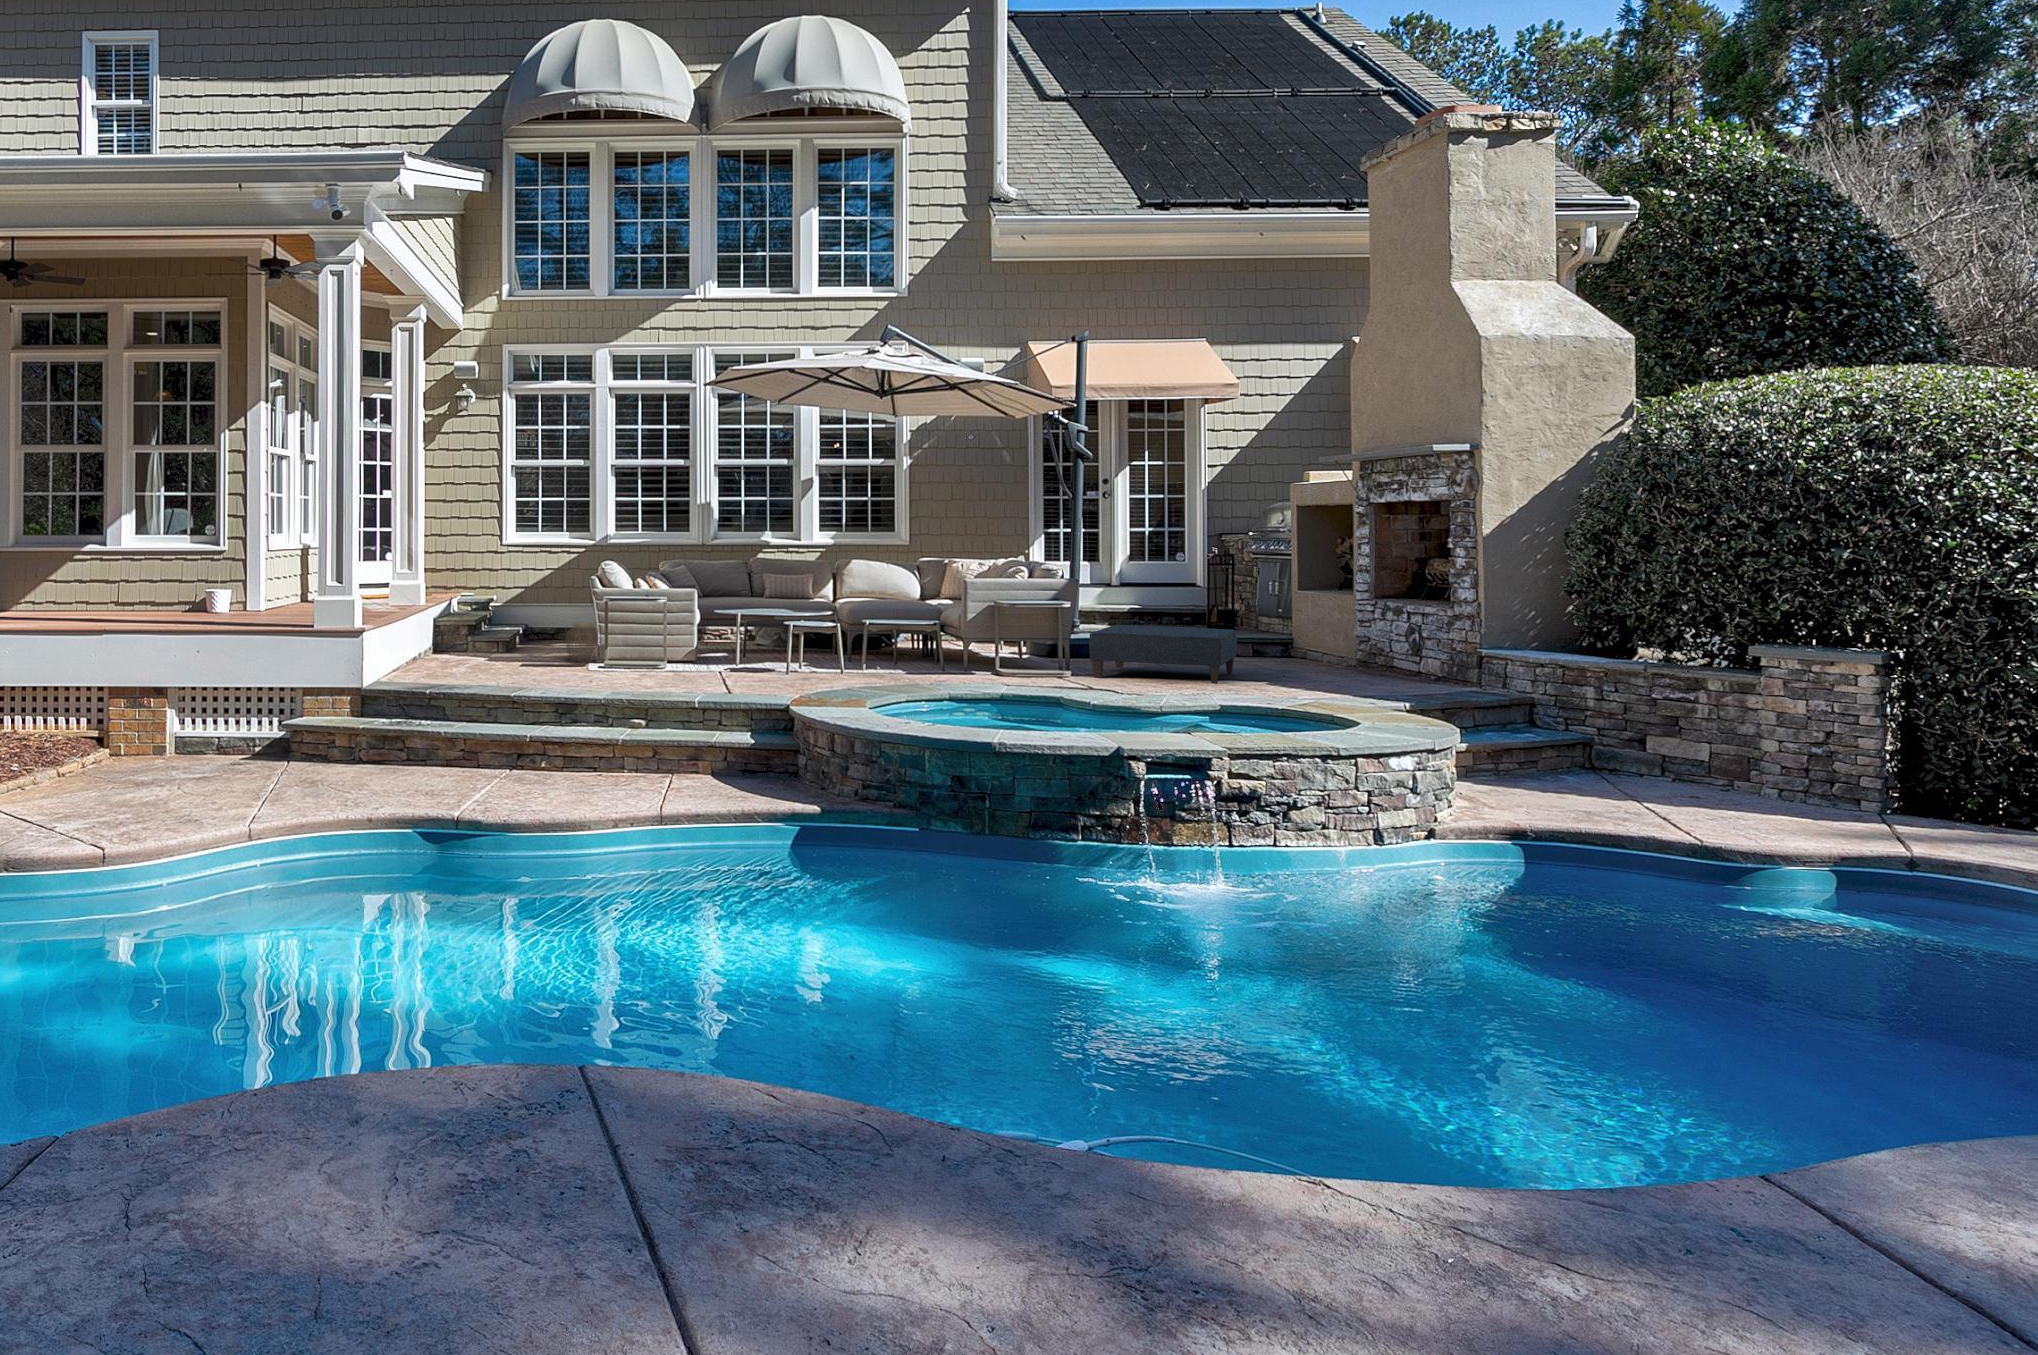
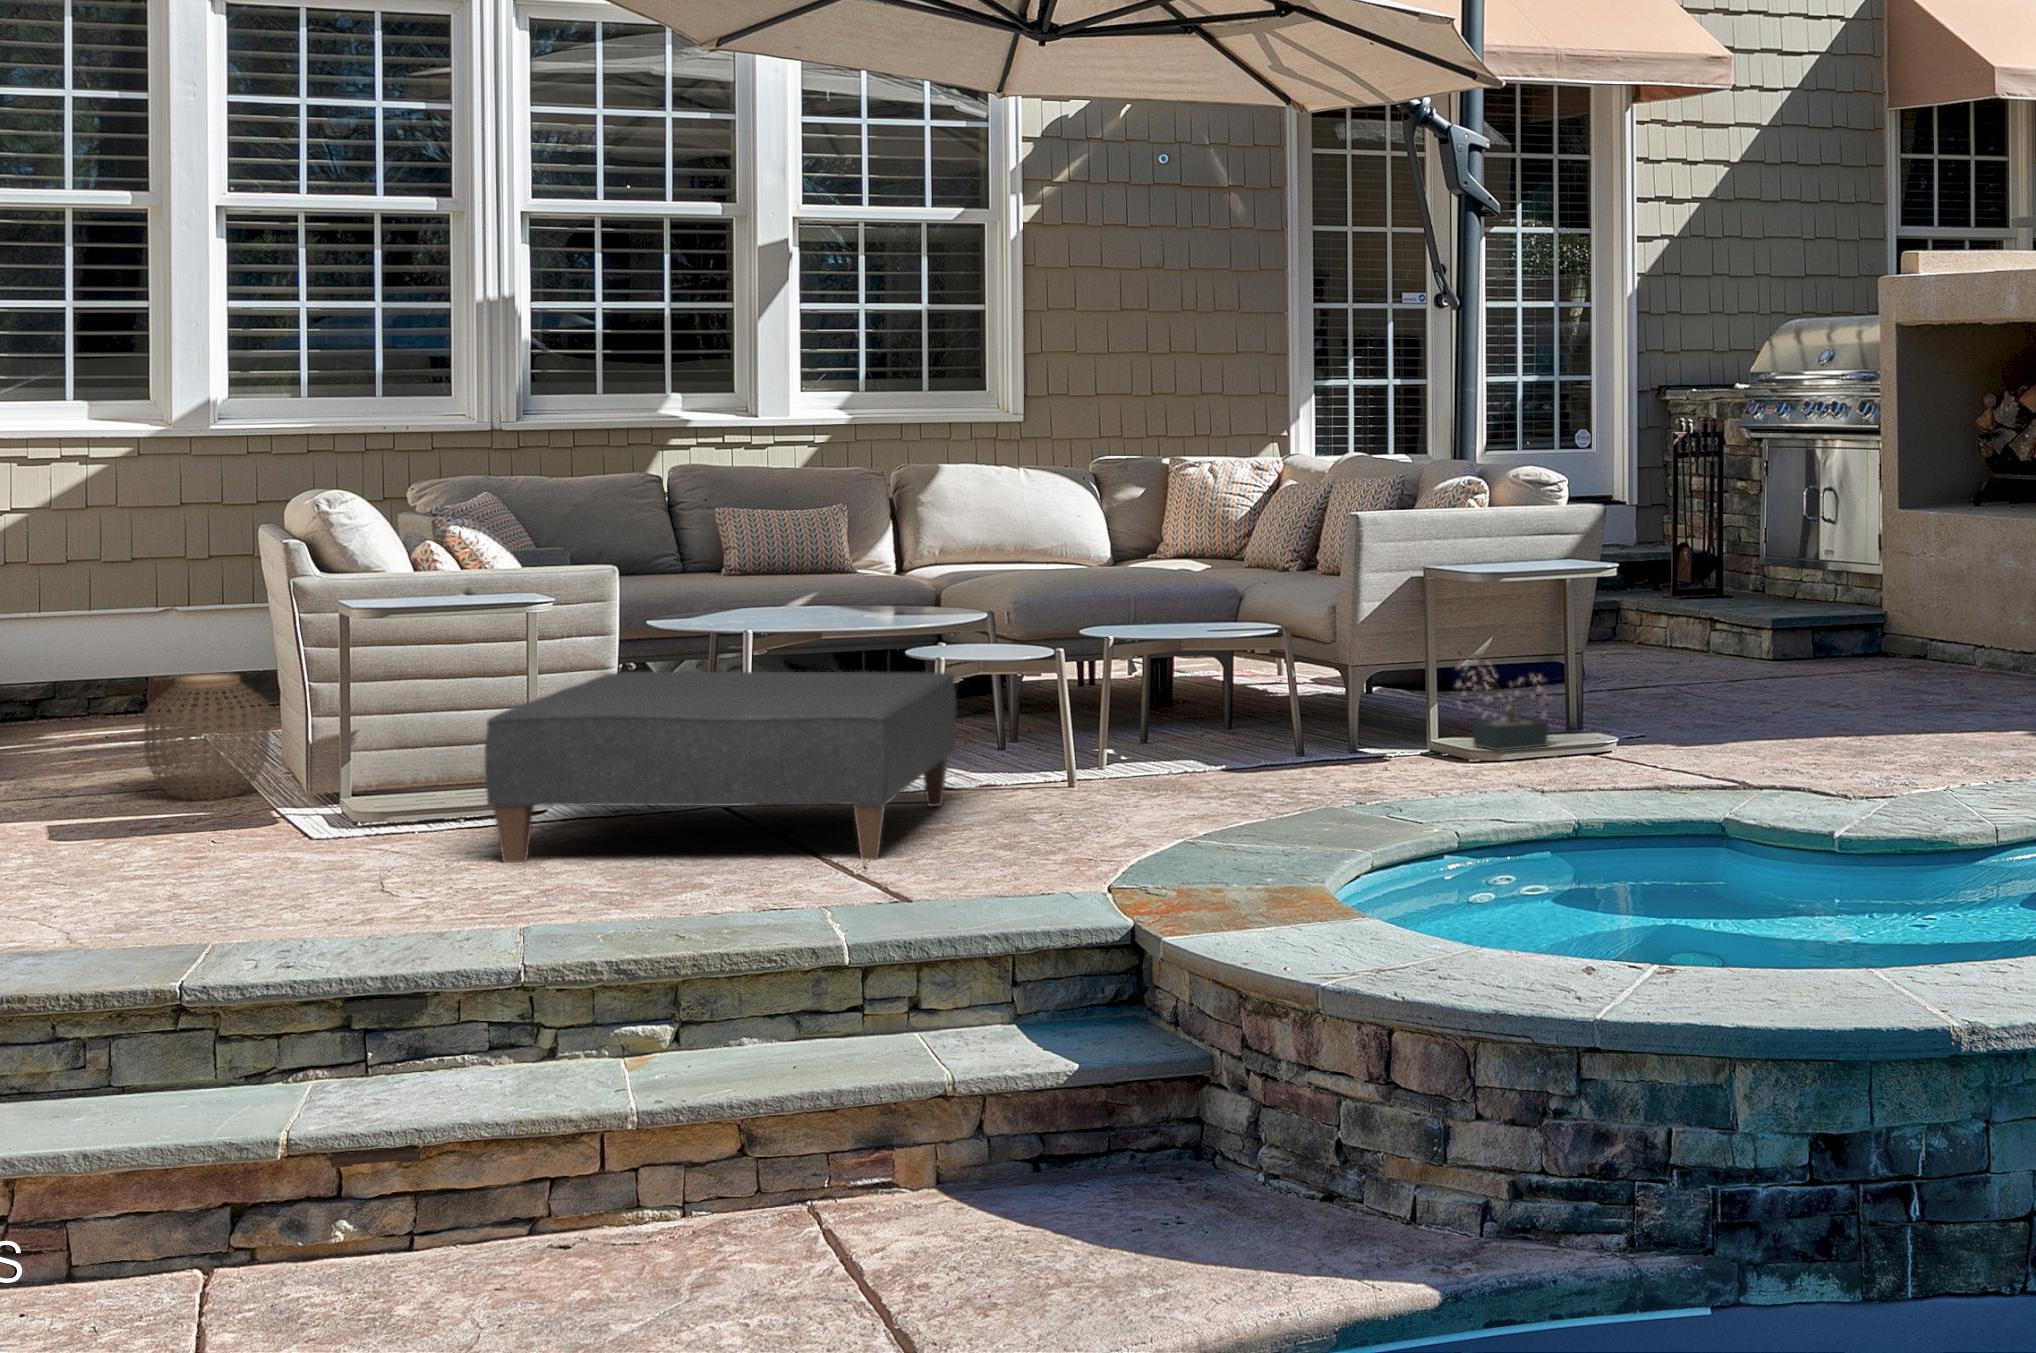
ottoman: present [1089,625,1237,684] -> present [485,672,956,863]
decorative plant: none [1011,639,1054,675] -> present [1455,660,1553,750]

